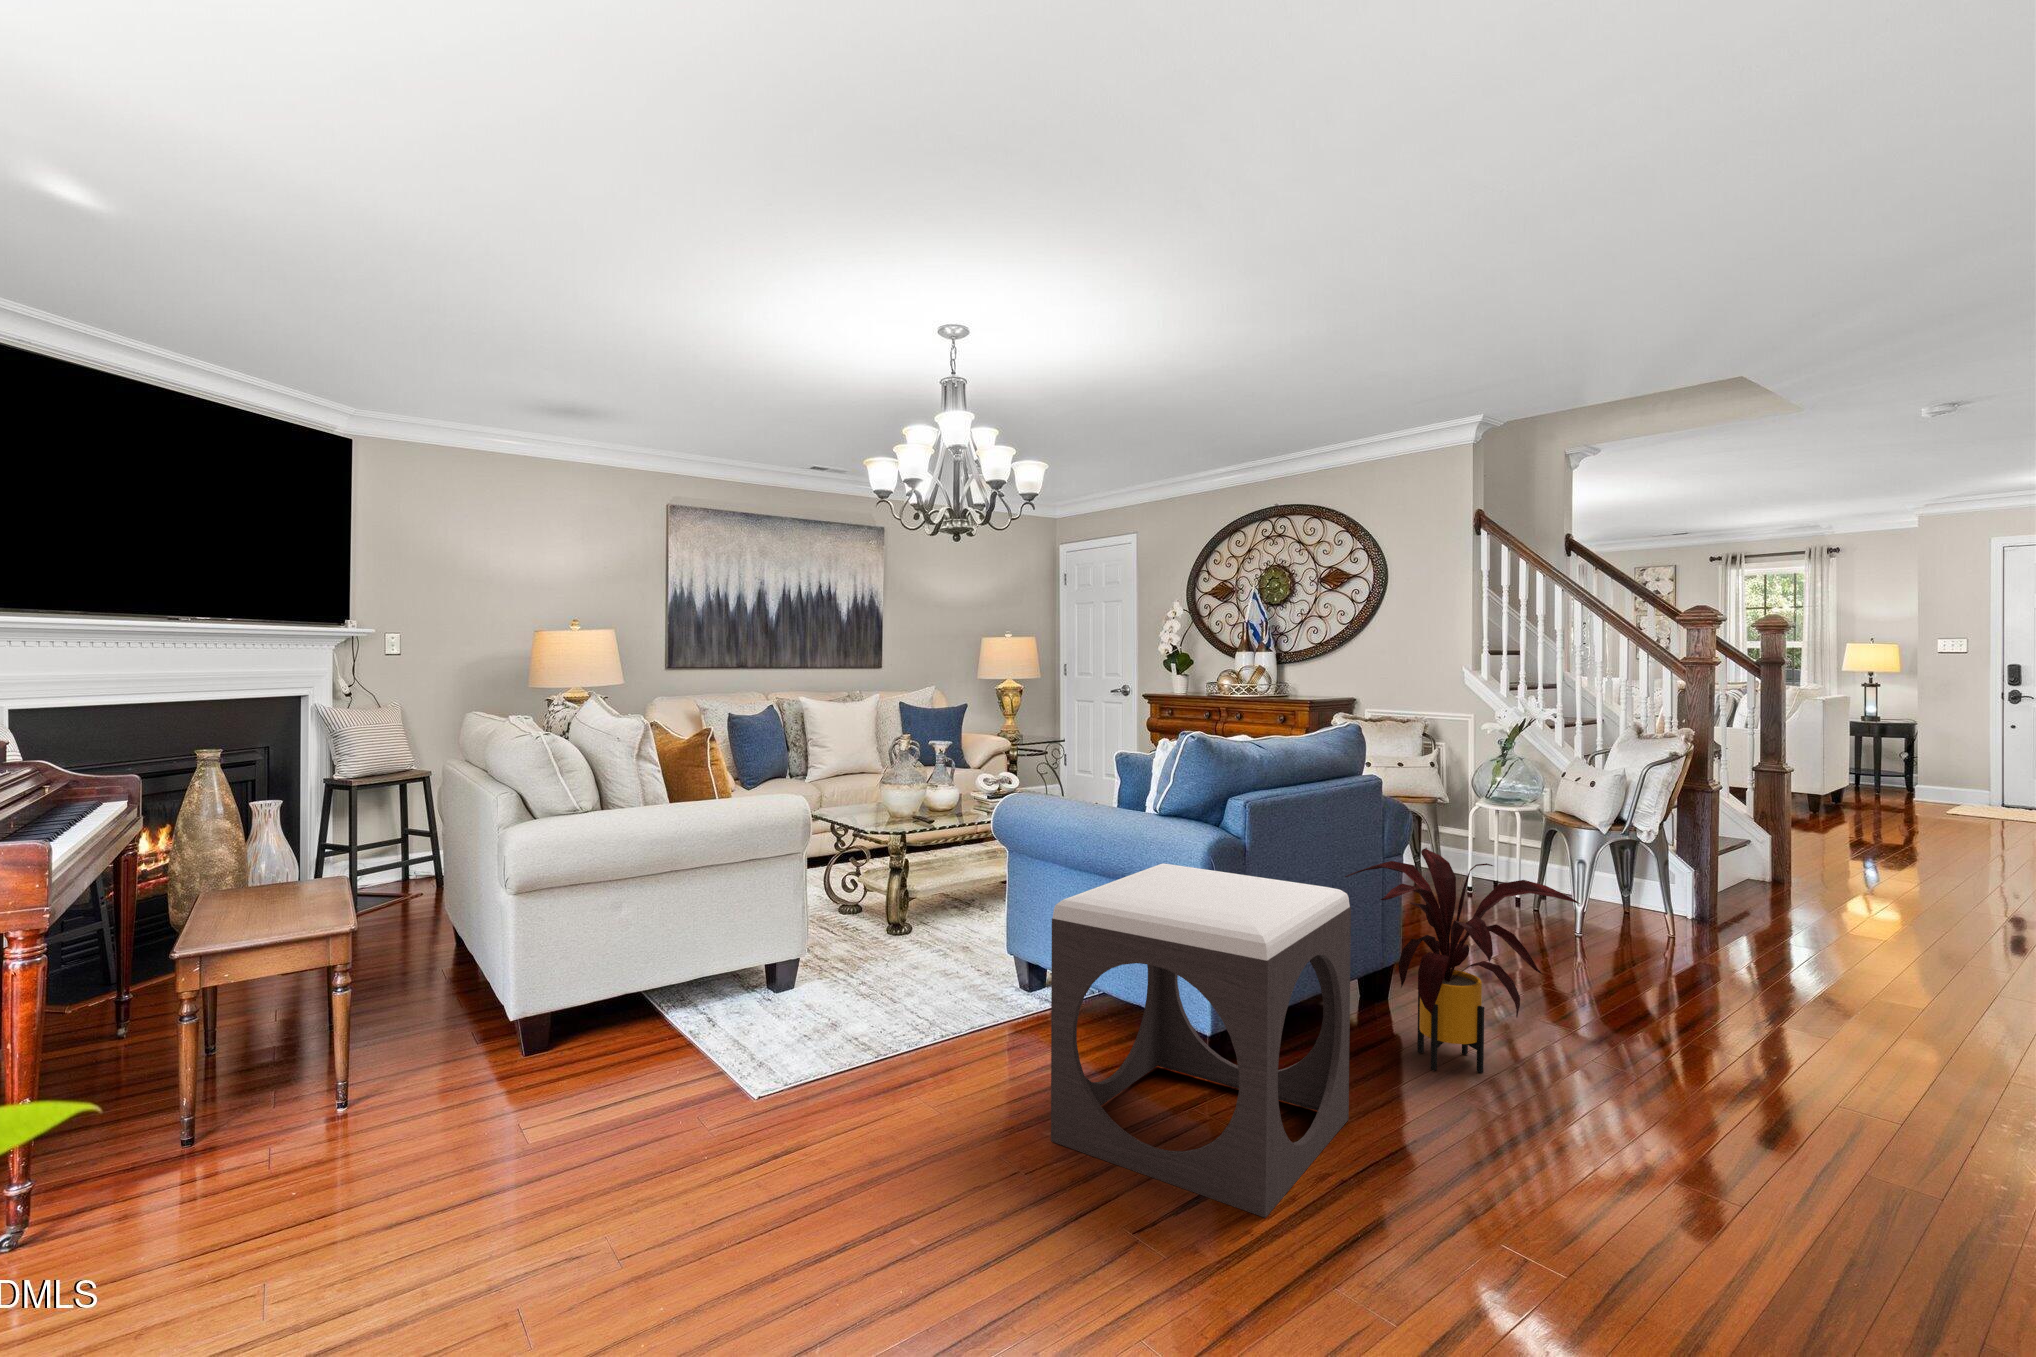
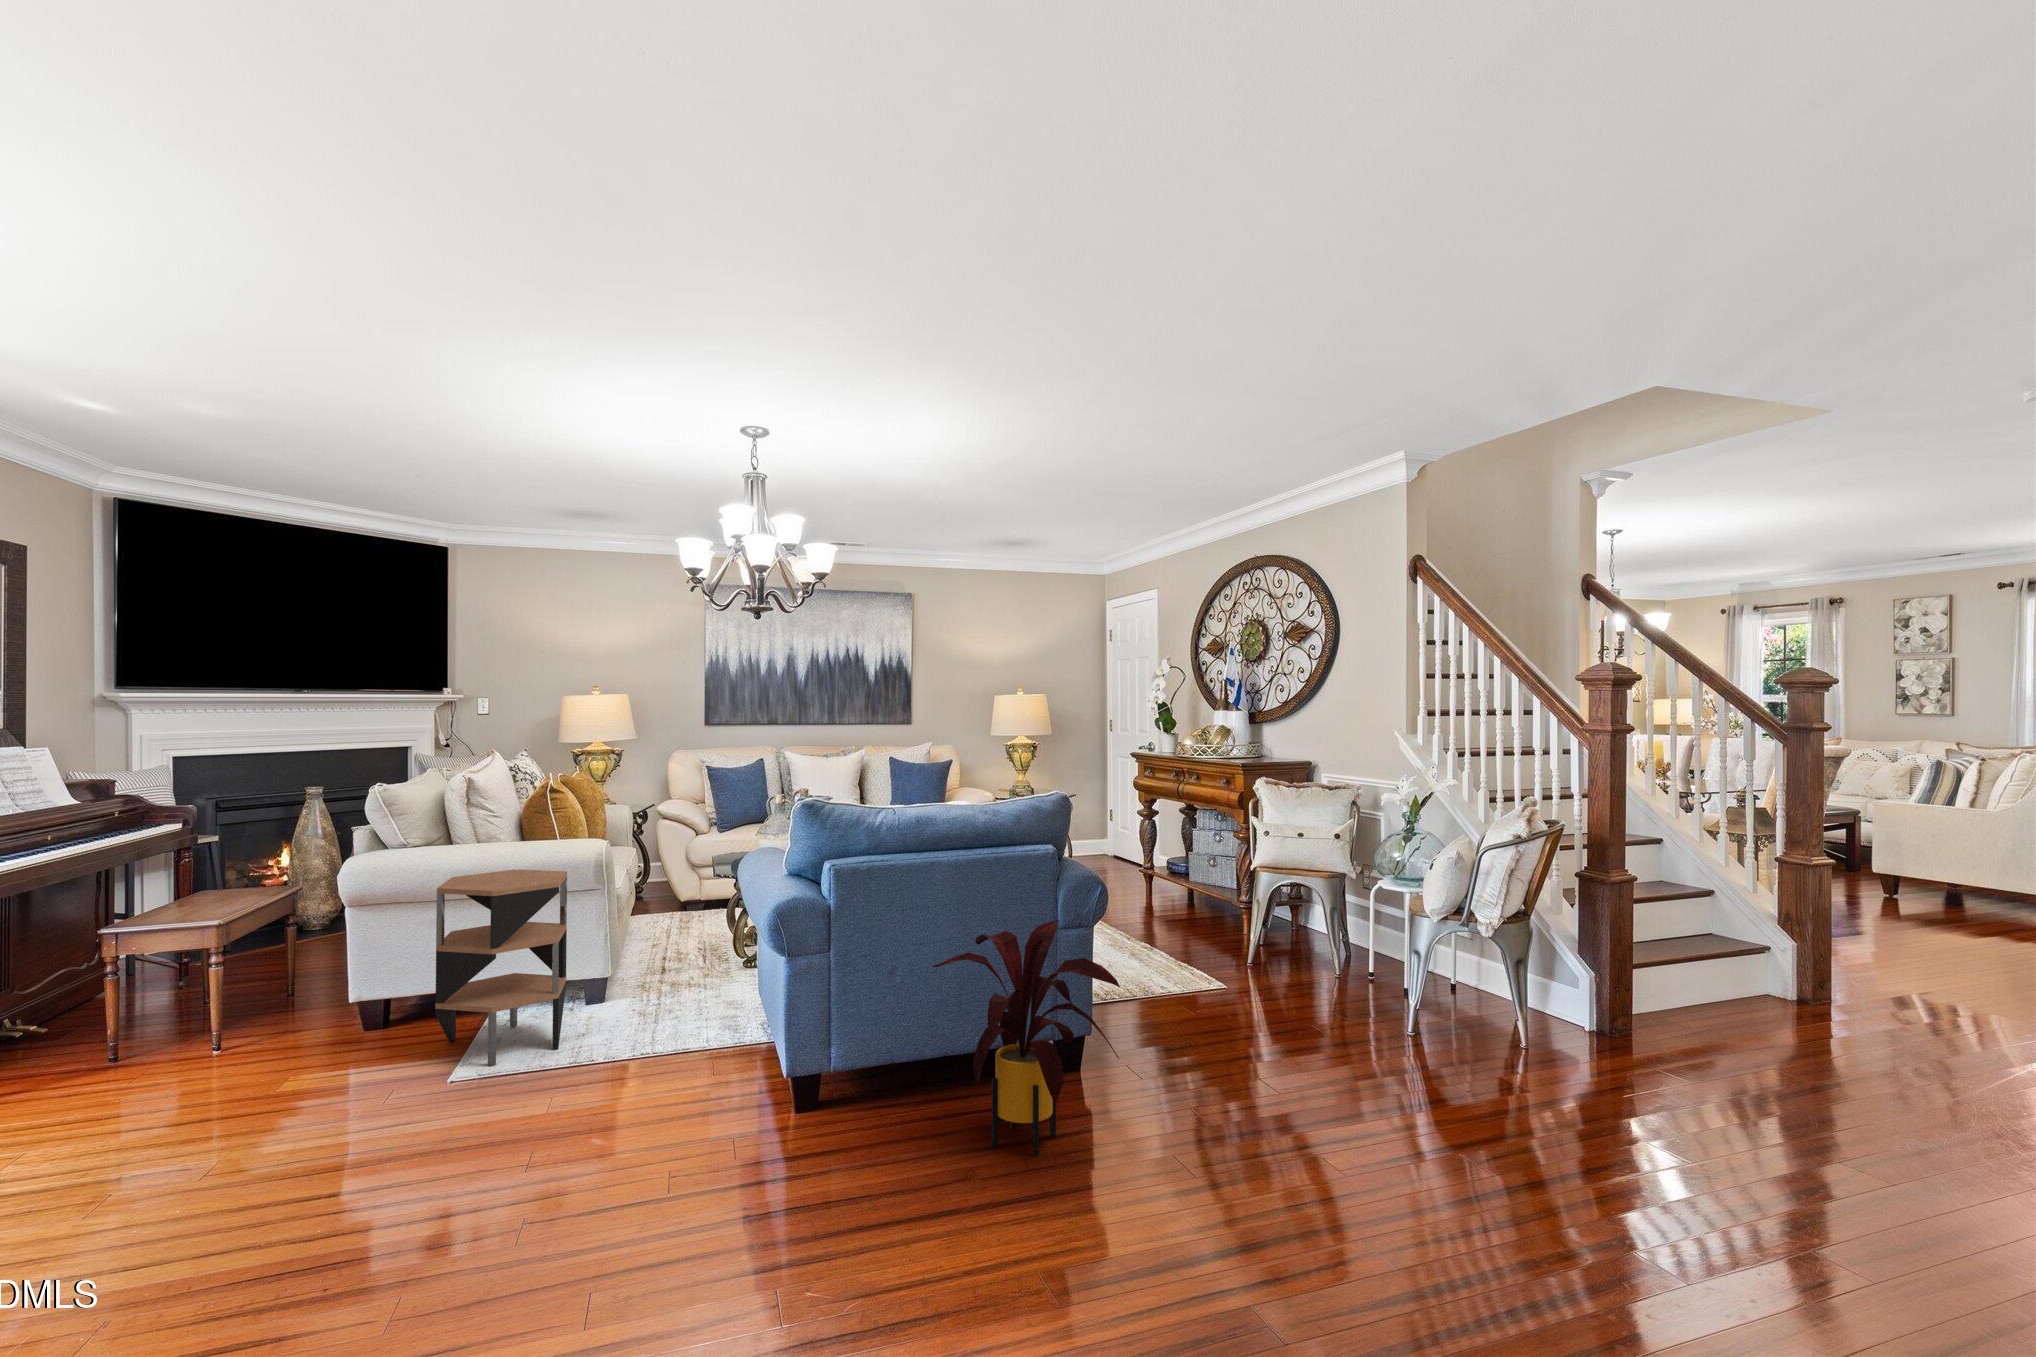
side table: none [682,831,833,1062] -> present [435,870,567,1066]
footstool: present [1051,864,1351,1218] -> none [567,917,834,1243]

